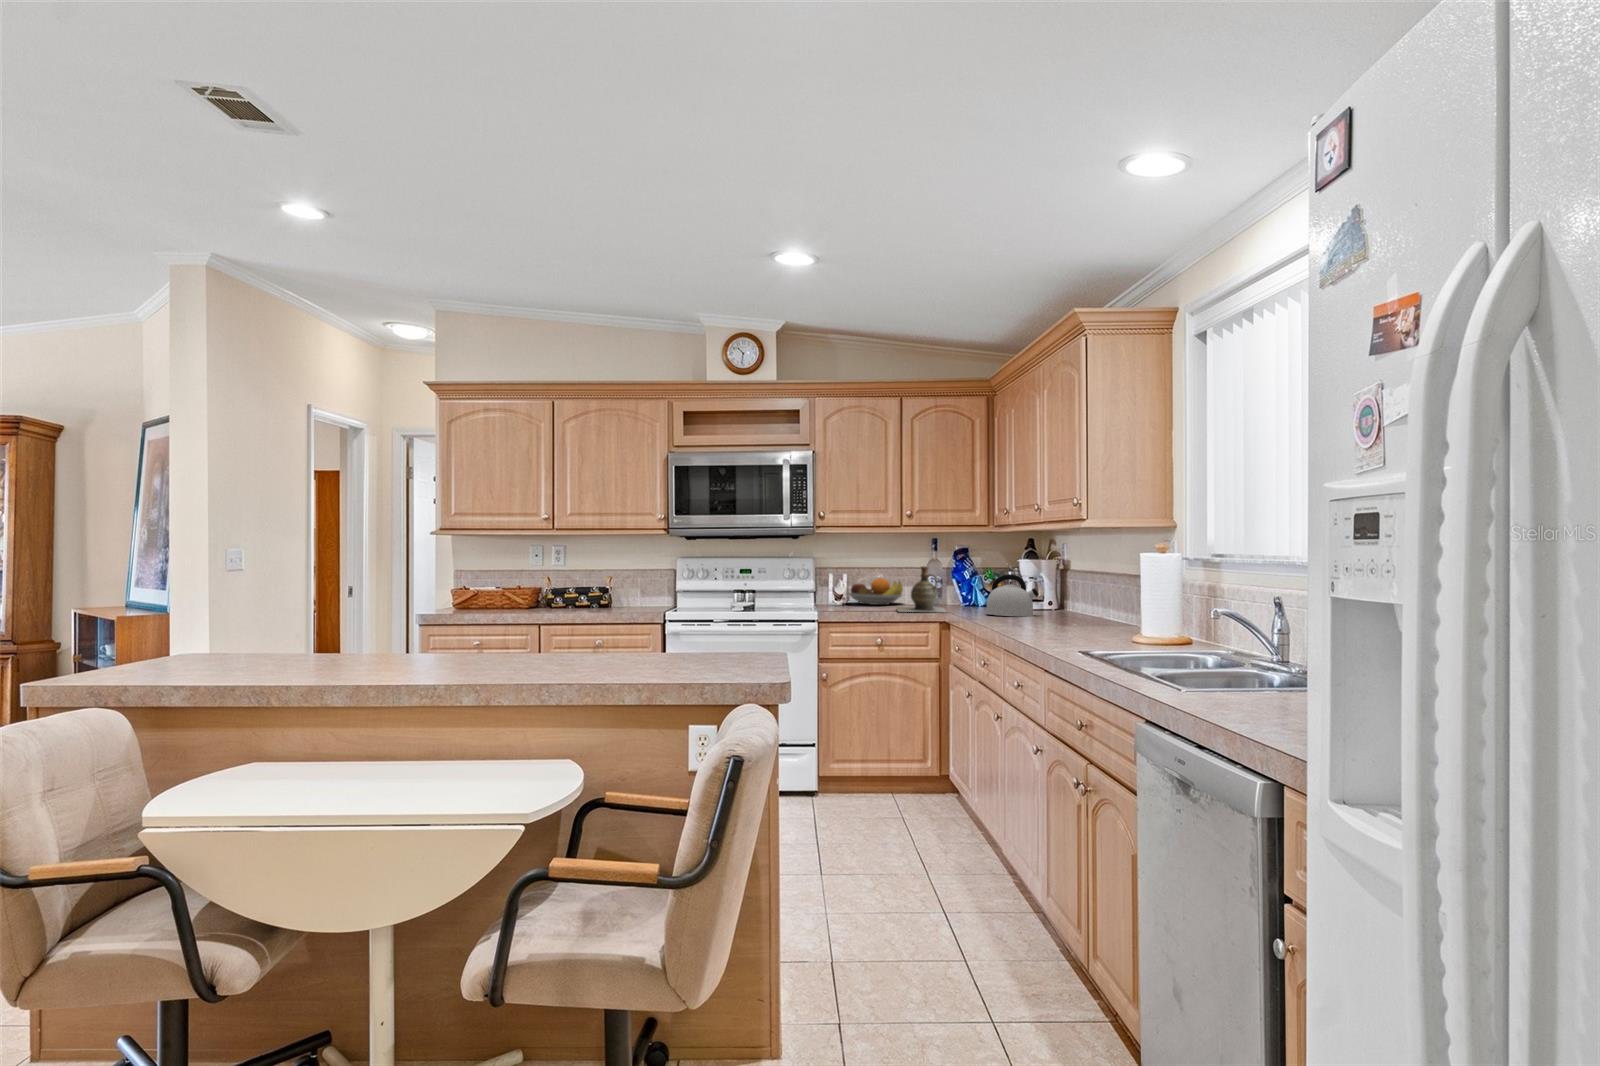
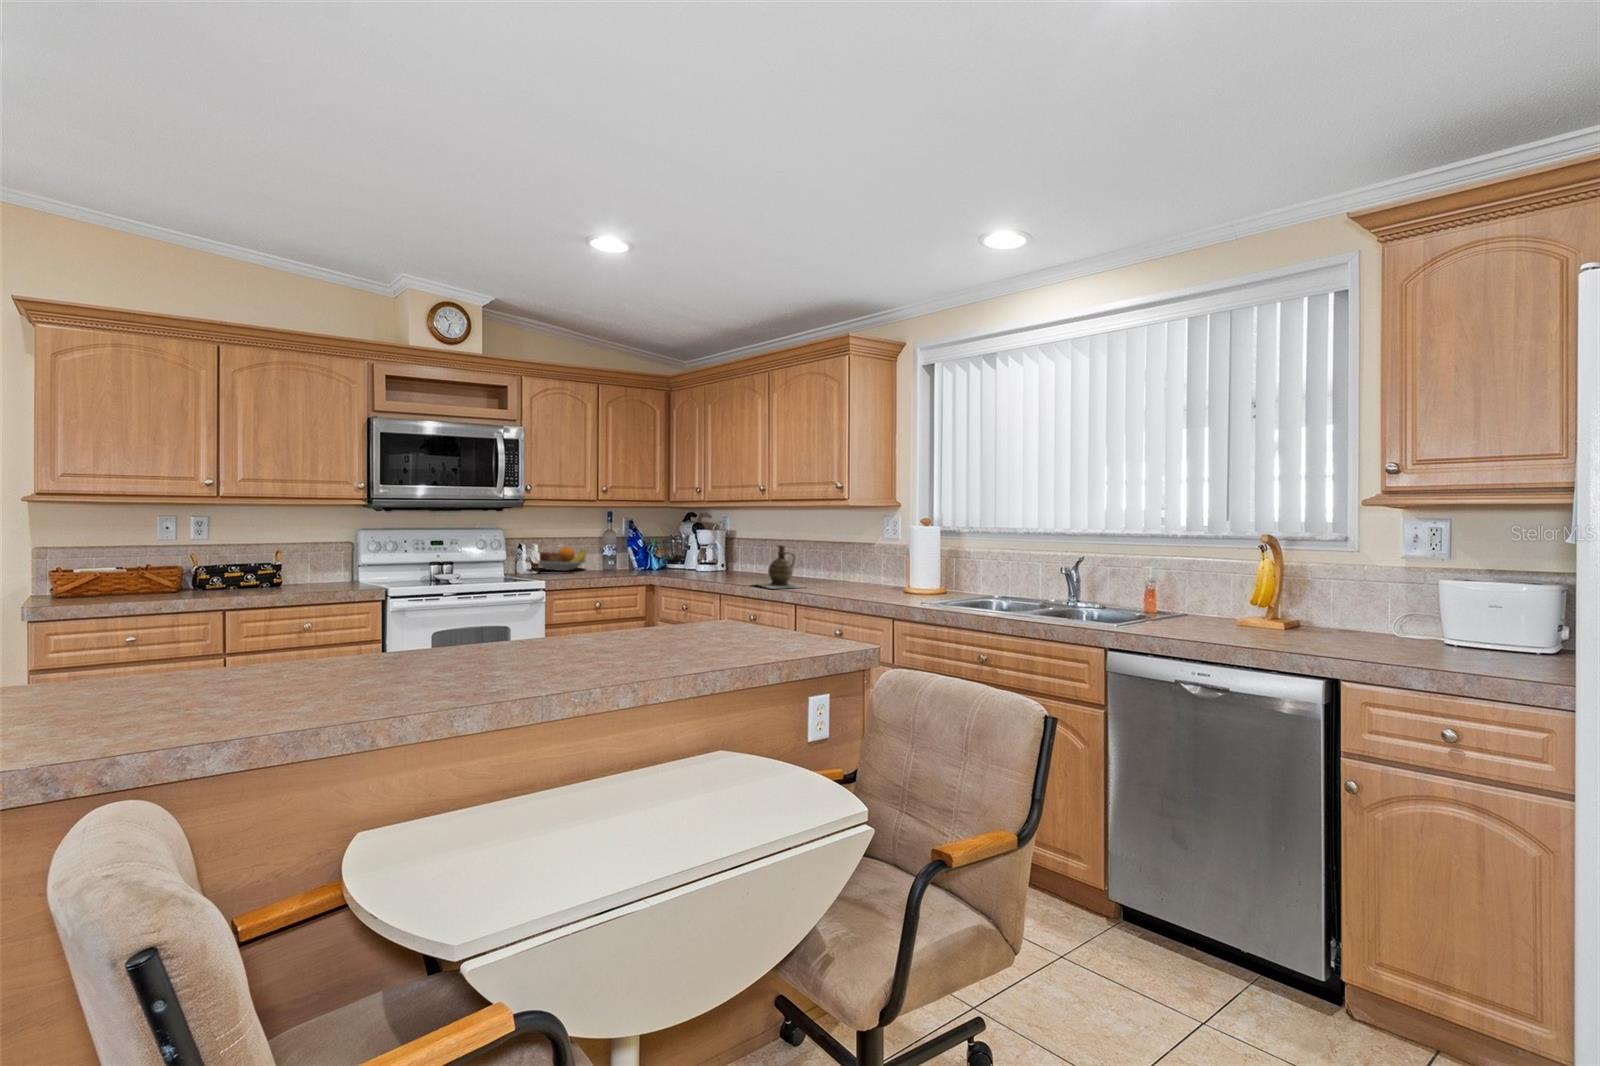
ceramic jug: present [896,566,946,612] -> present [753,545,803,589]
kettle: present [986,575,1039,617] -> none [688,546,731,579]

